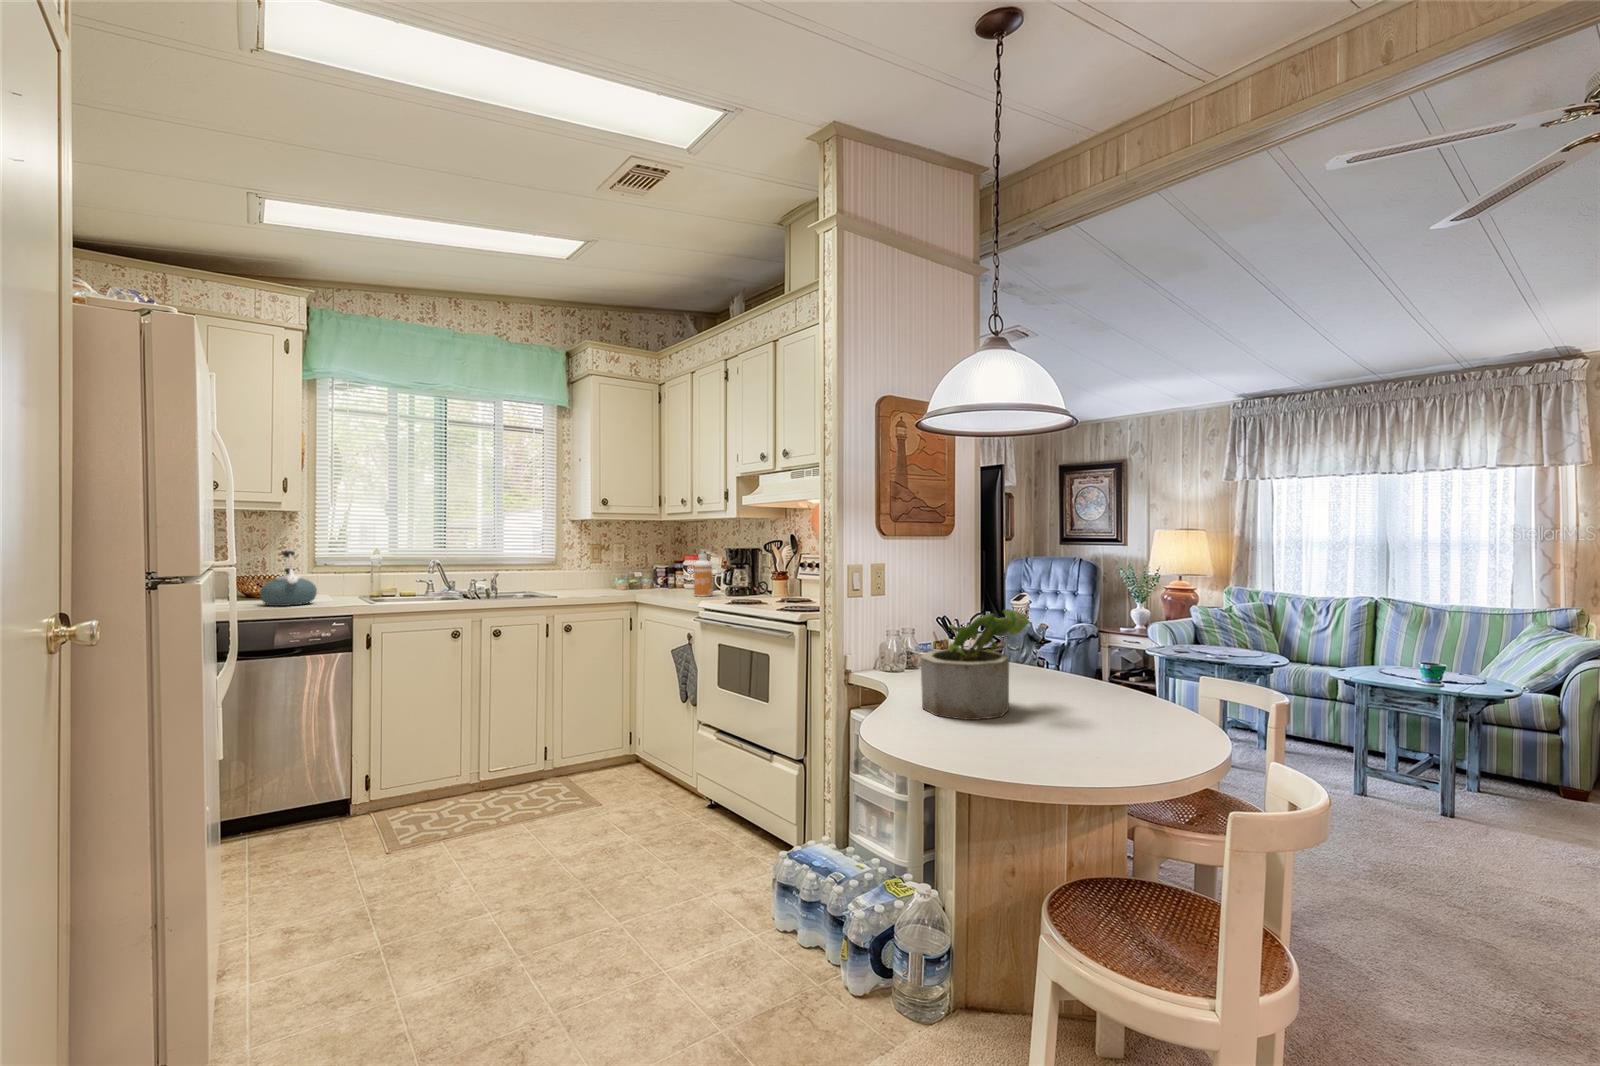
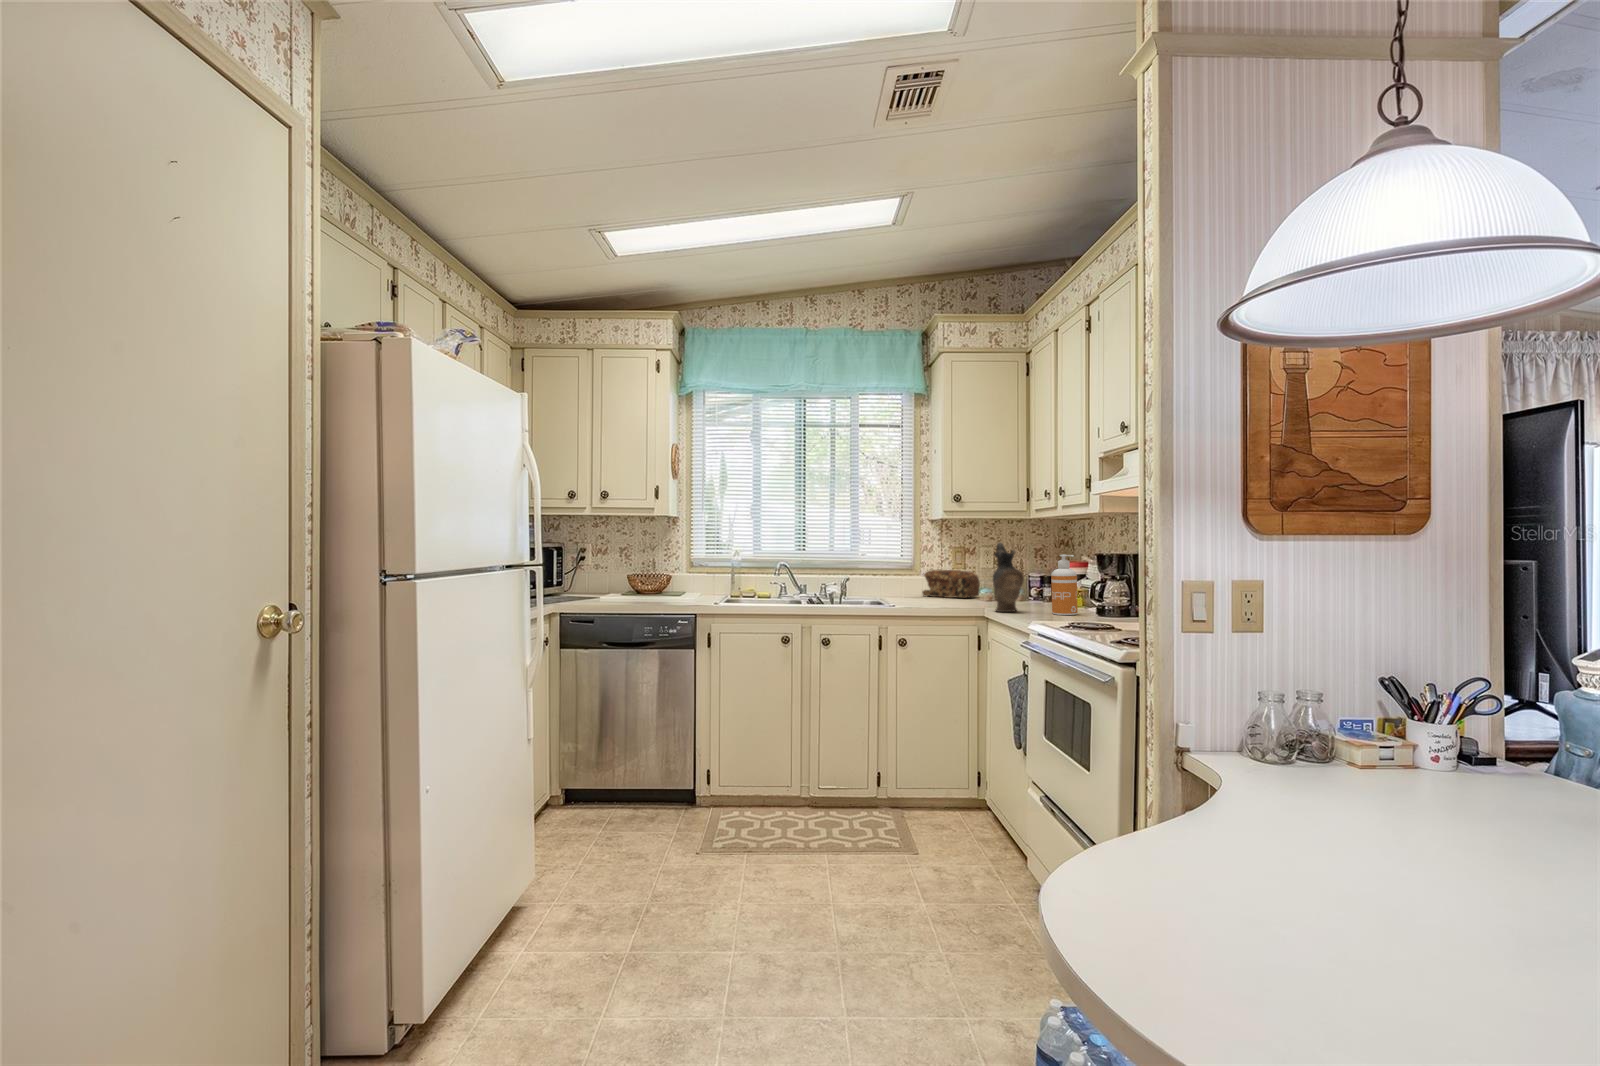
ceramic pitcher: none [648,540,672,597] -> present [993,542,1024,612]
kettle: present [260,551,317,606] -> none [636,551,679,601]
bread loaf: none [563,564,615,589] -> present [922,570,980,598]
potted plant: present [921,609,1028,720] -> none [1203,692,1475,932]

